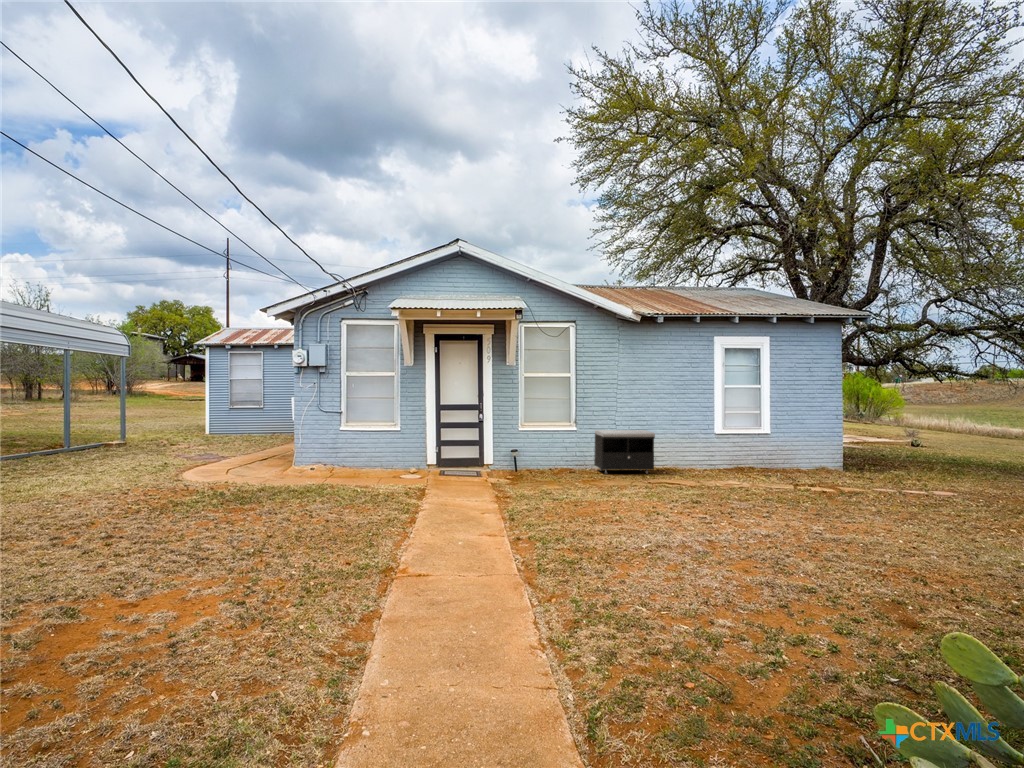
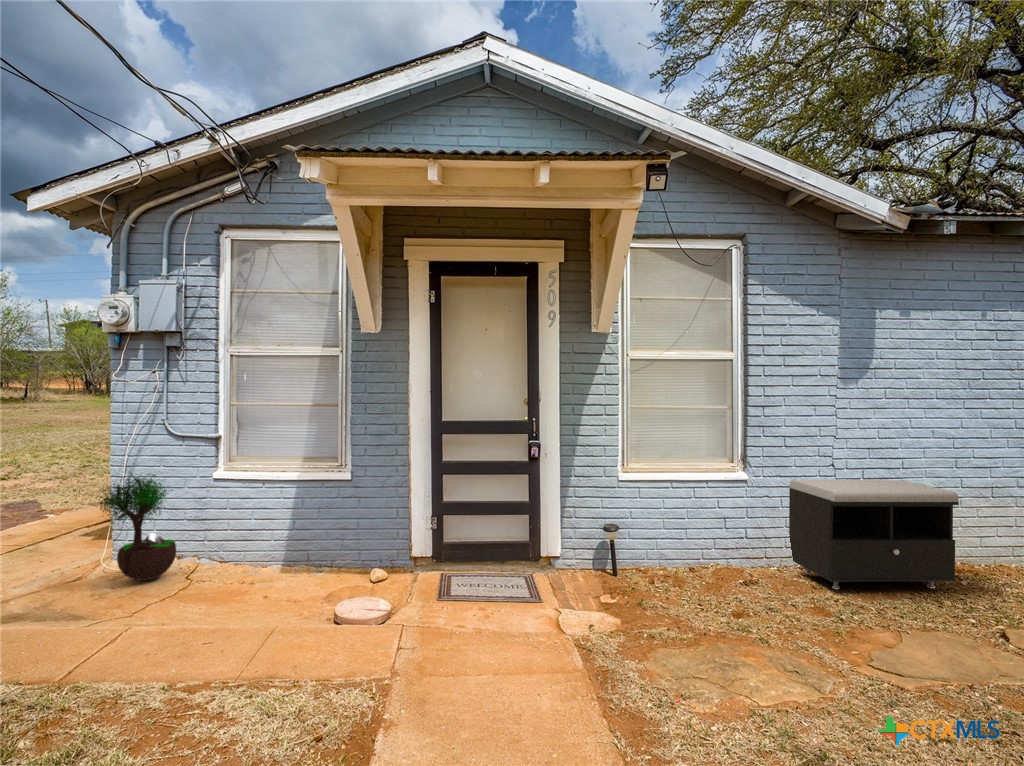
potted tree: none [300,424,329,472] -> present [95,474,176,581]

